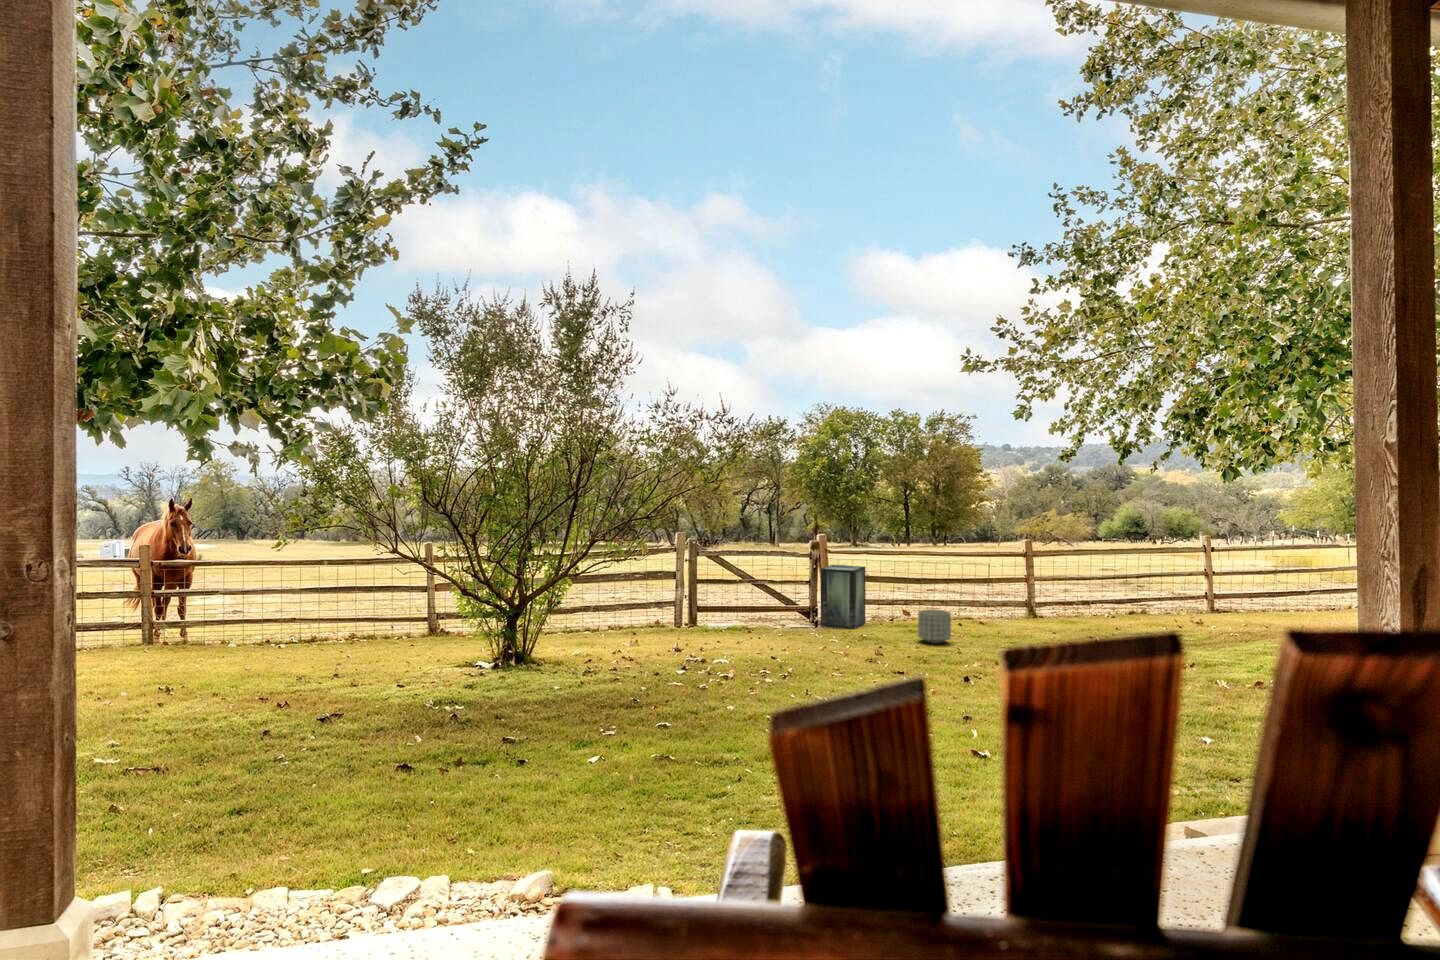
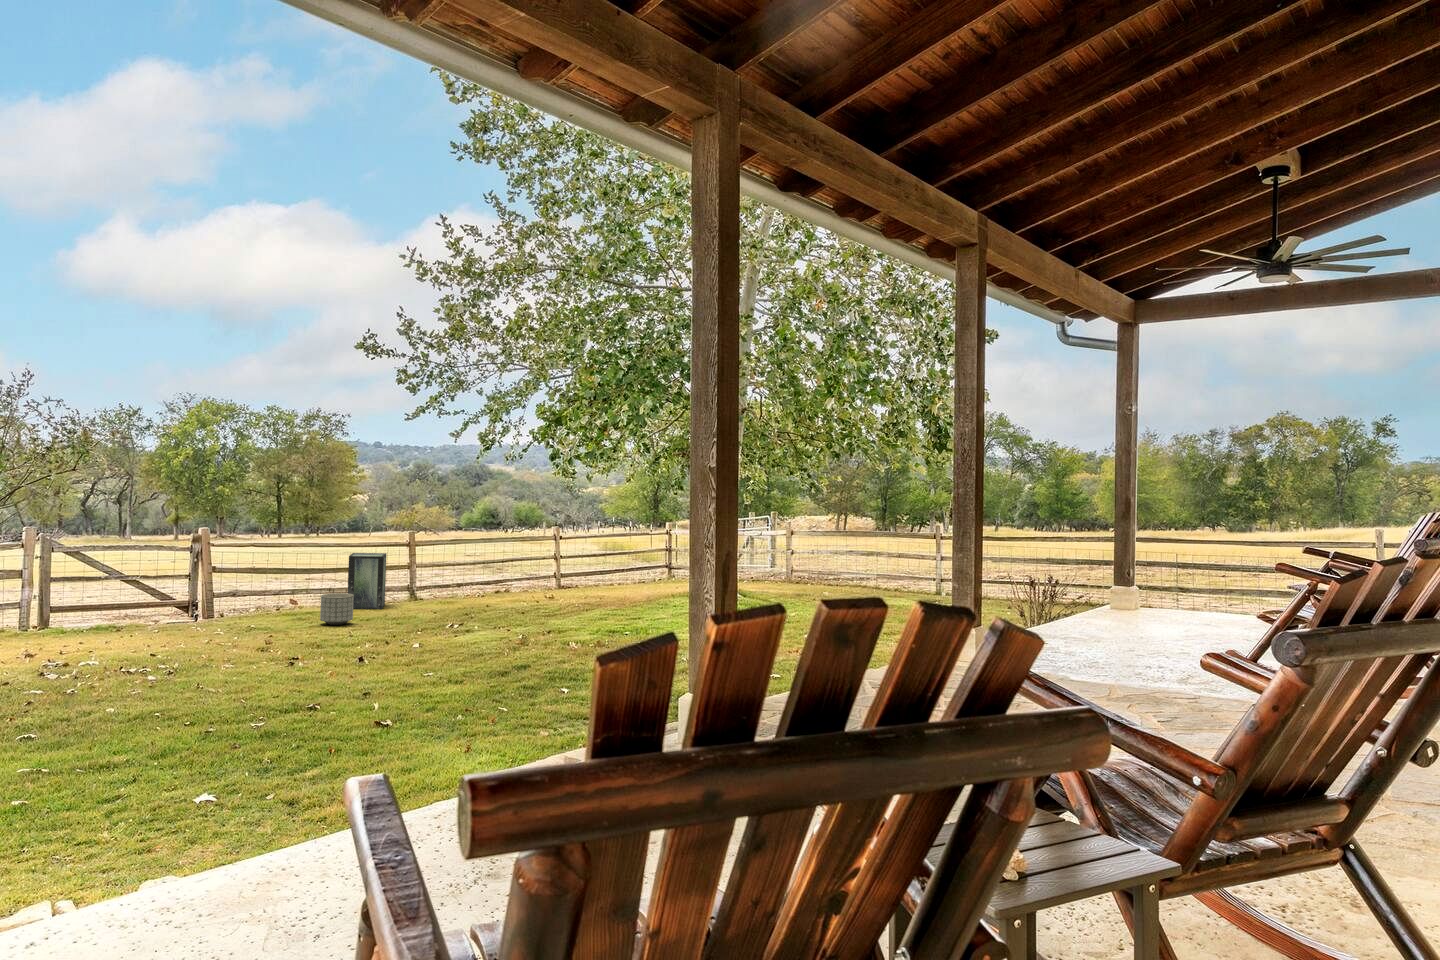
storage box: present [821,565,865,629] -> present [348,553,386,610]

